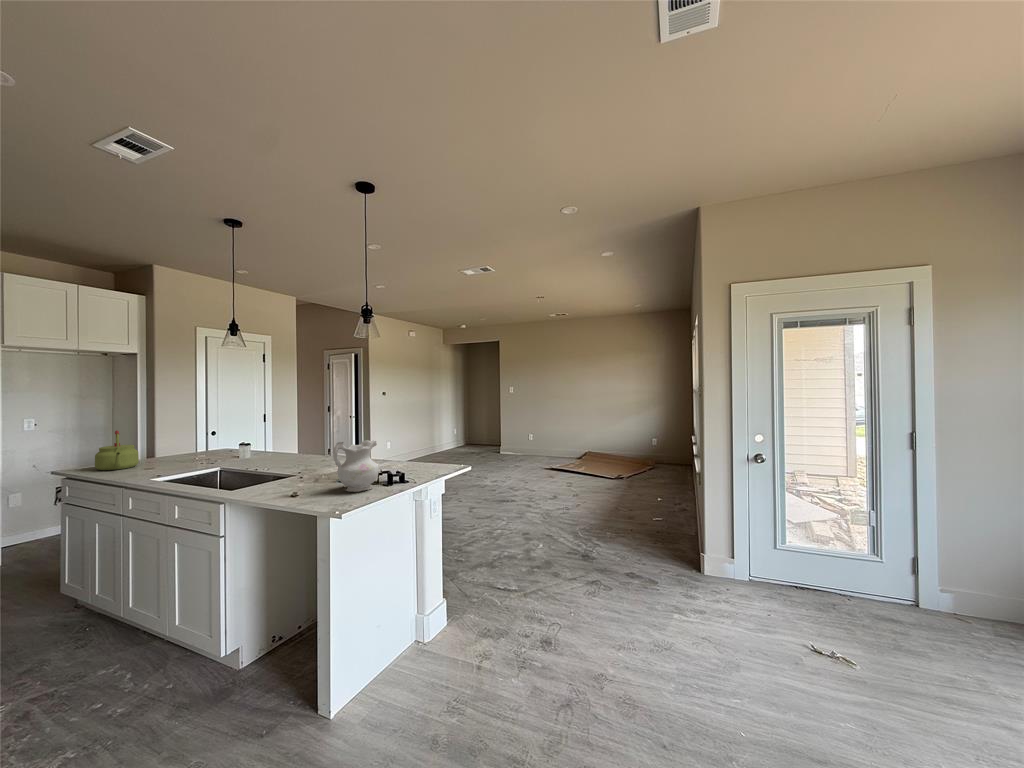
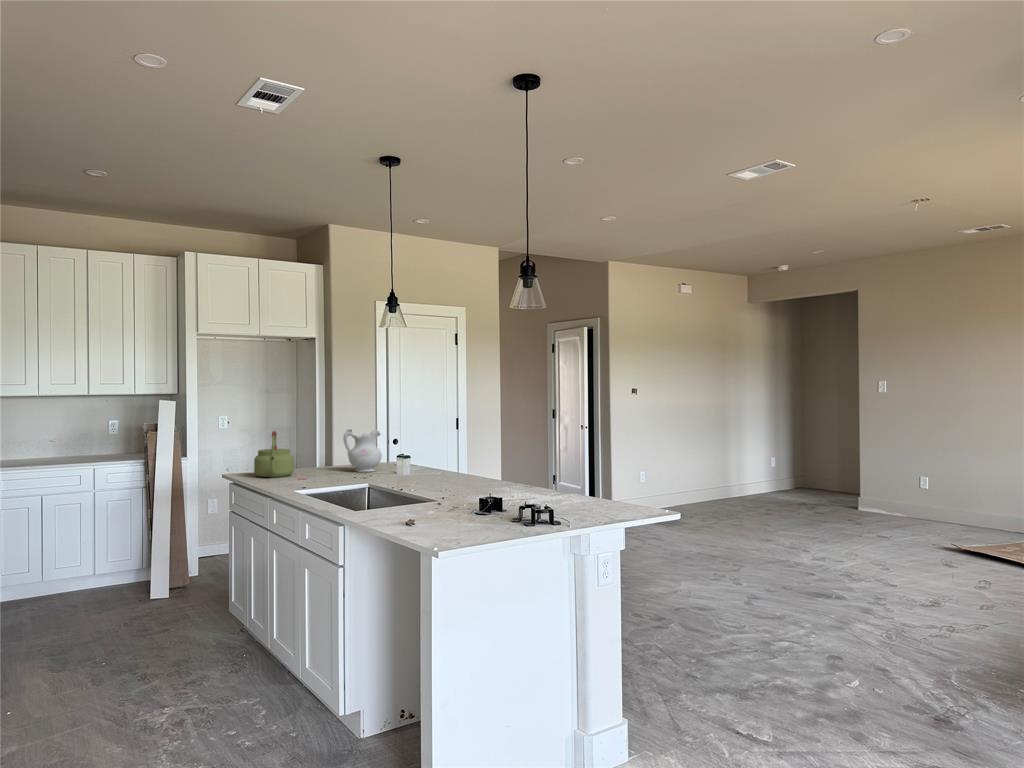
ceramic pitcher: present [333,440,379,492] -> present [343,429,382,472]

